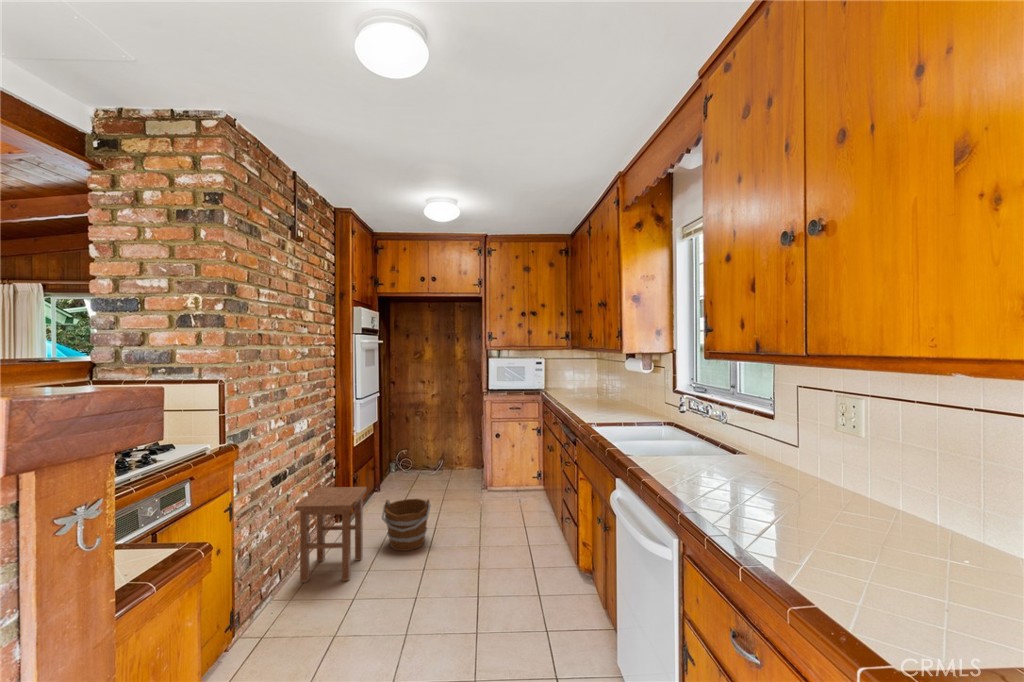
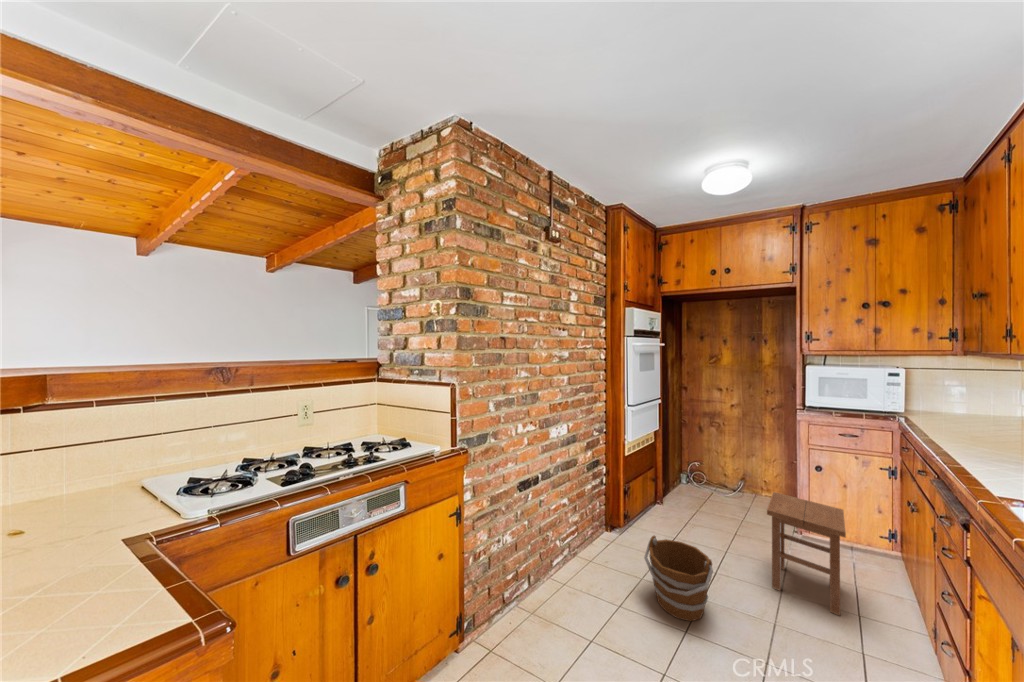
stool: present [295,487,367,582] -> present [767,492,846,616]

